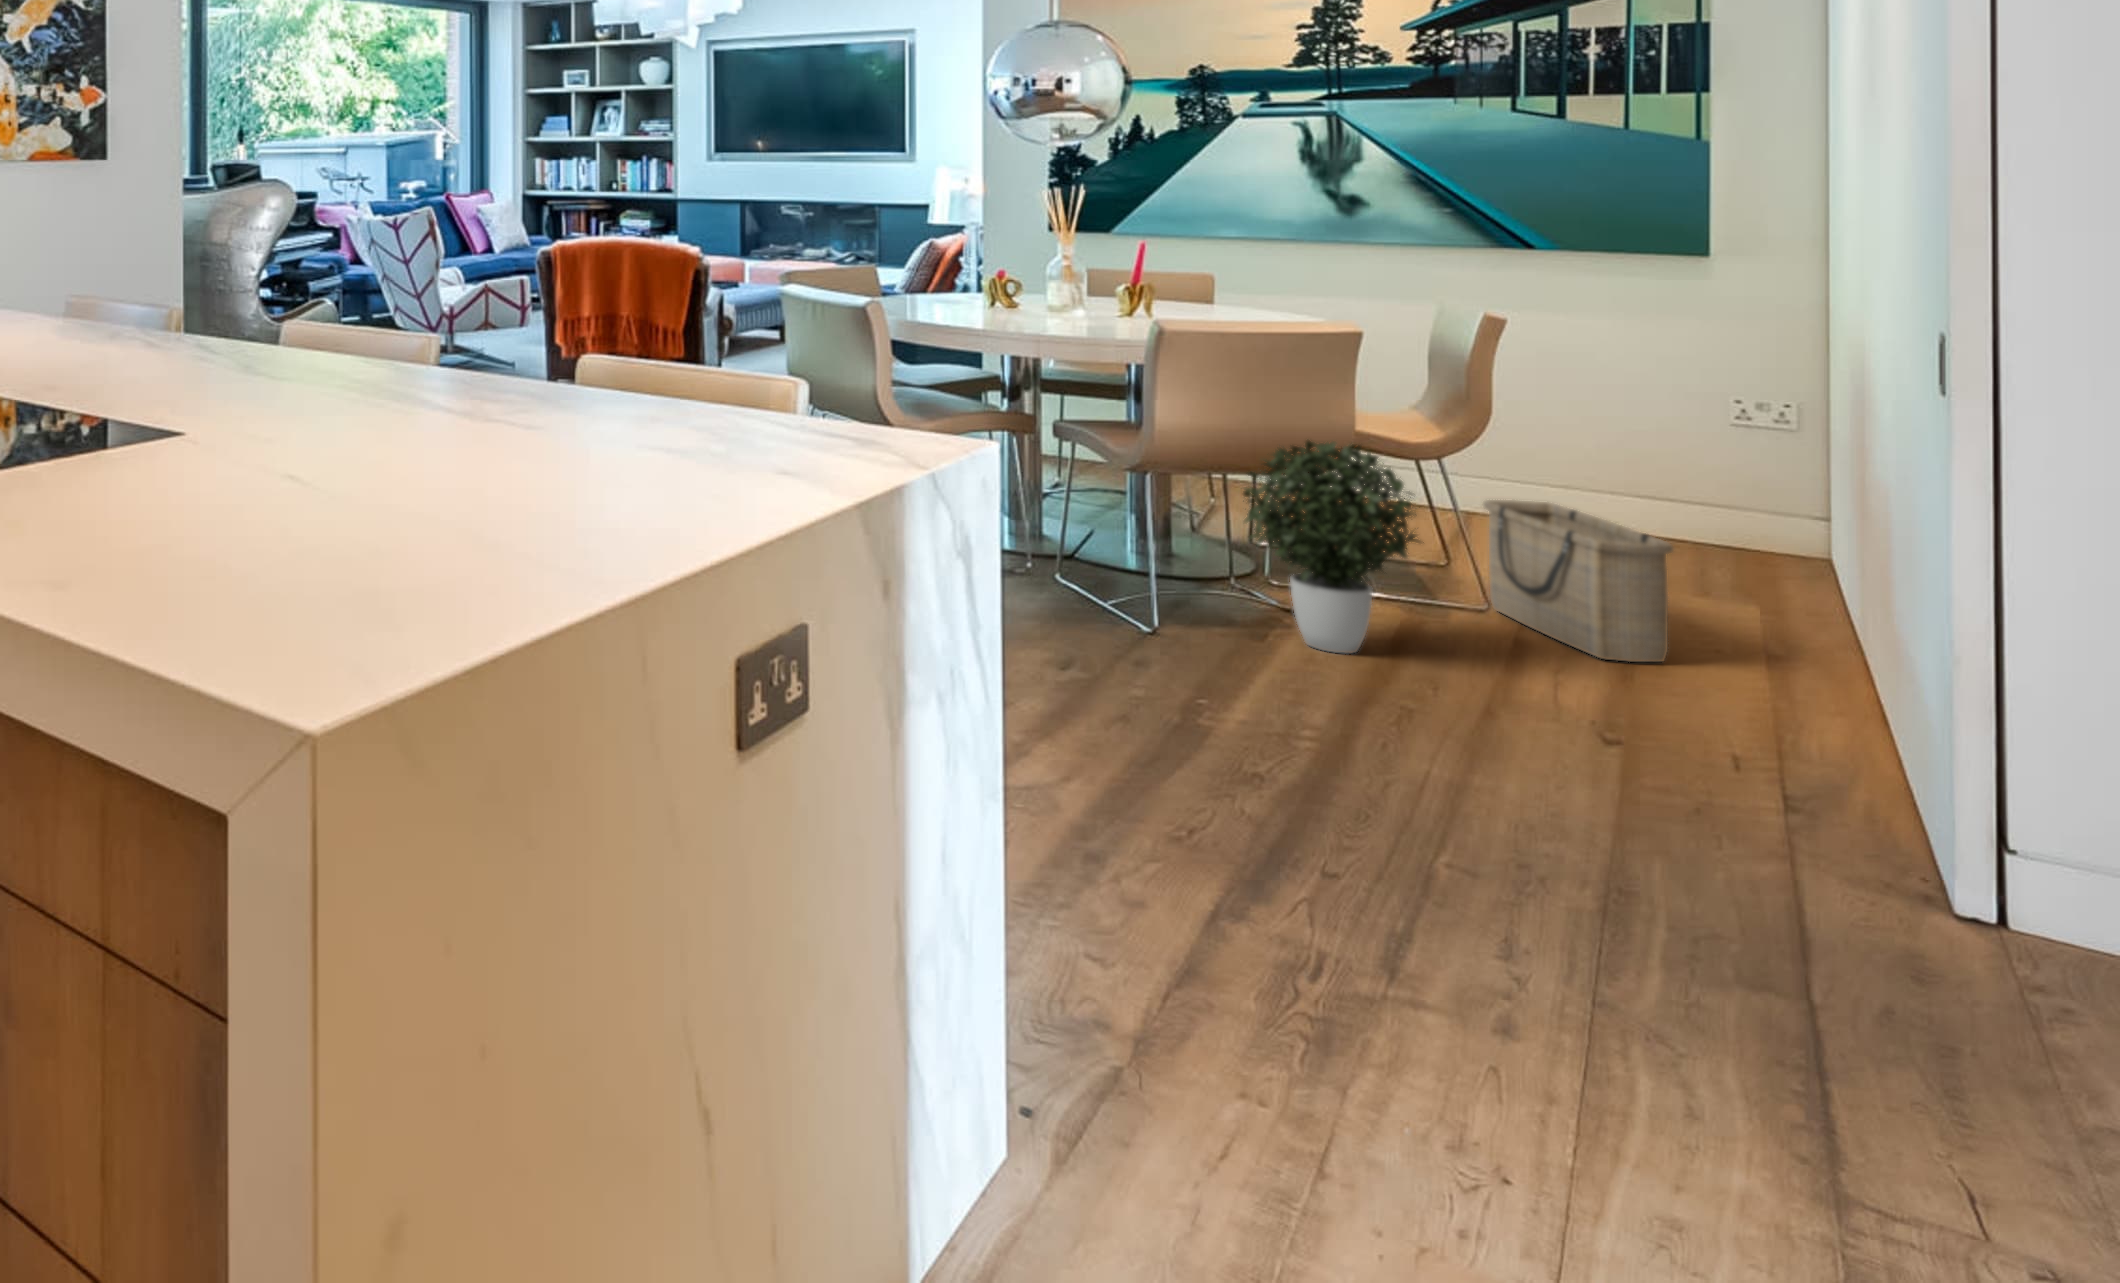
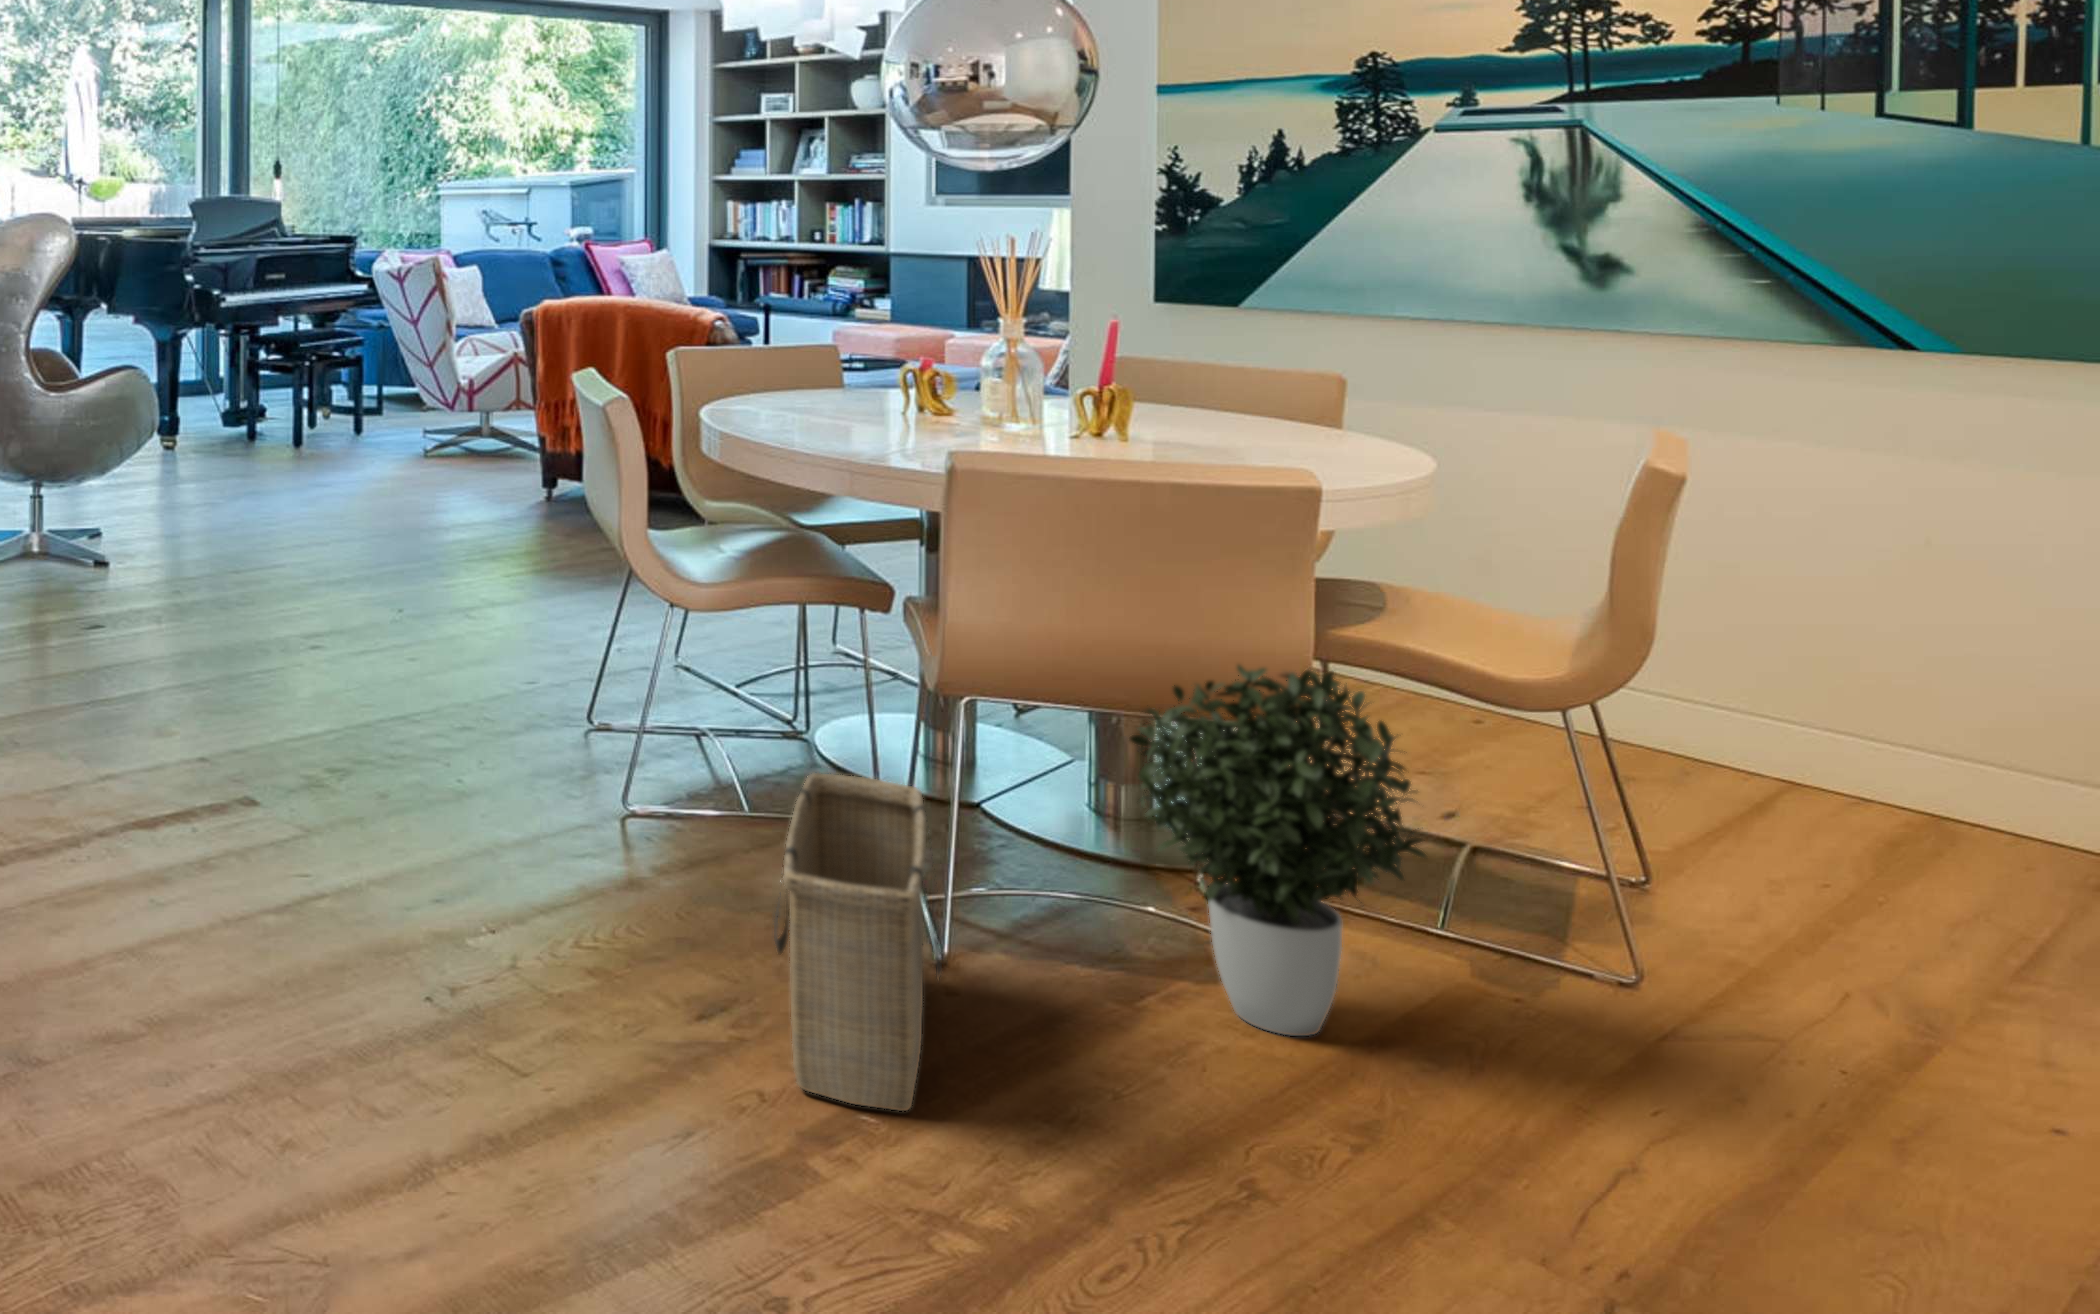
basket: present [1483,500,1673,662] -> present [775,773,942,1111]

